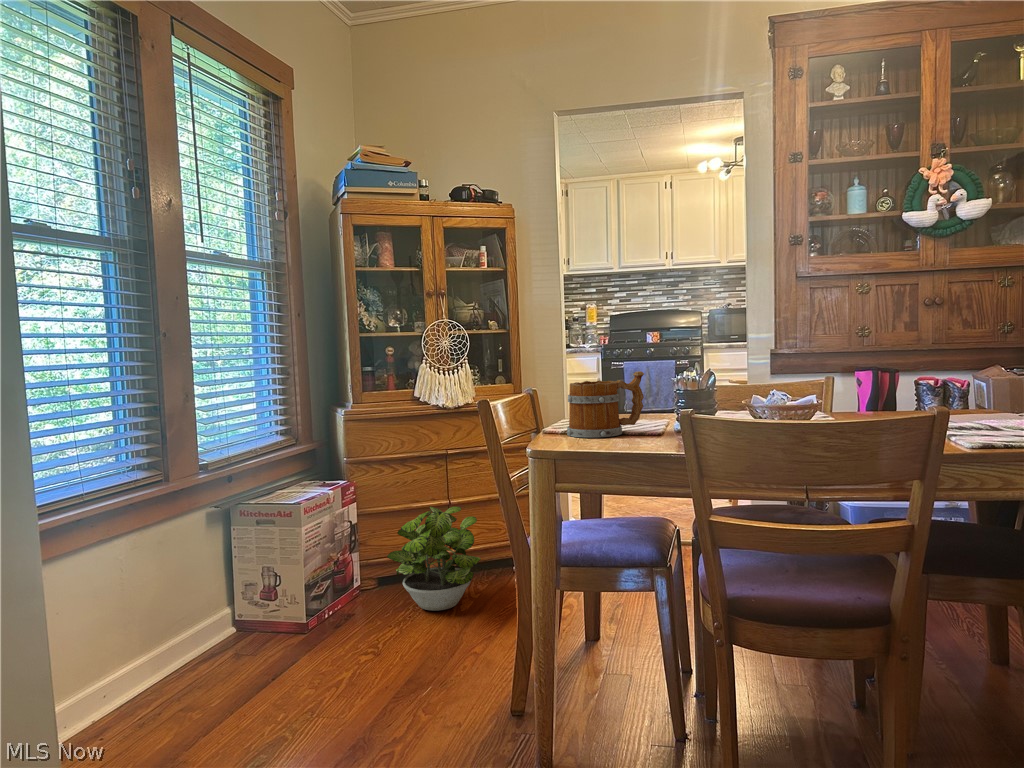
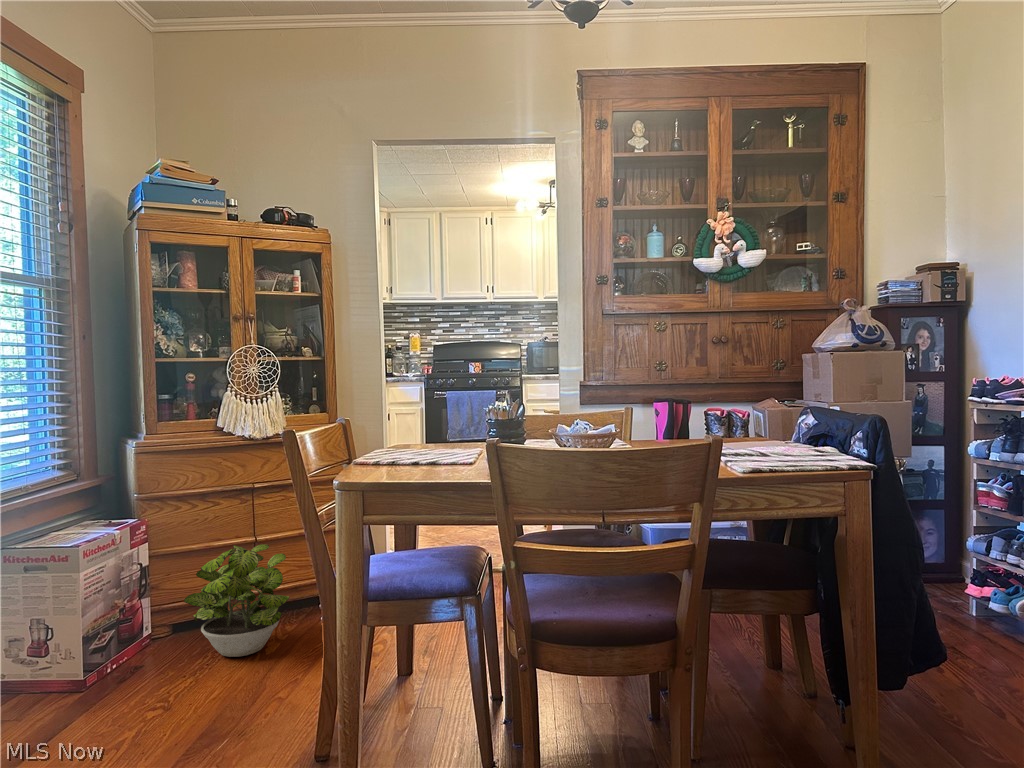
mug: present [567,371,644,437] -> none [379,402,454,465]

